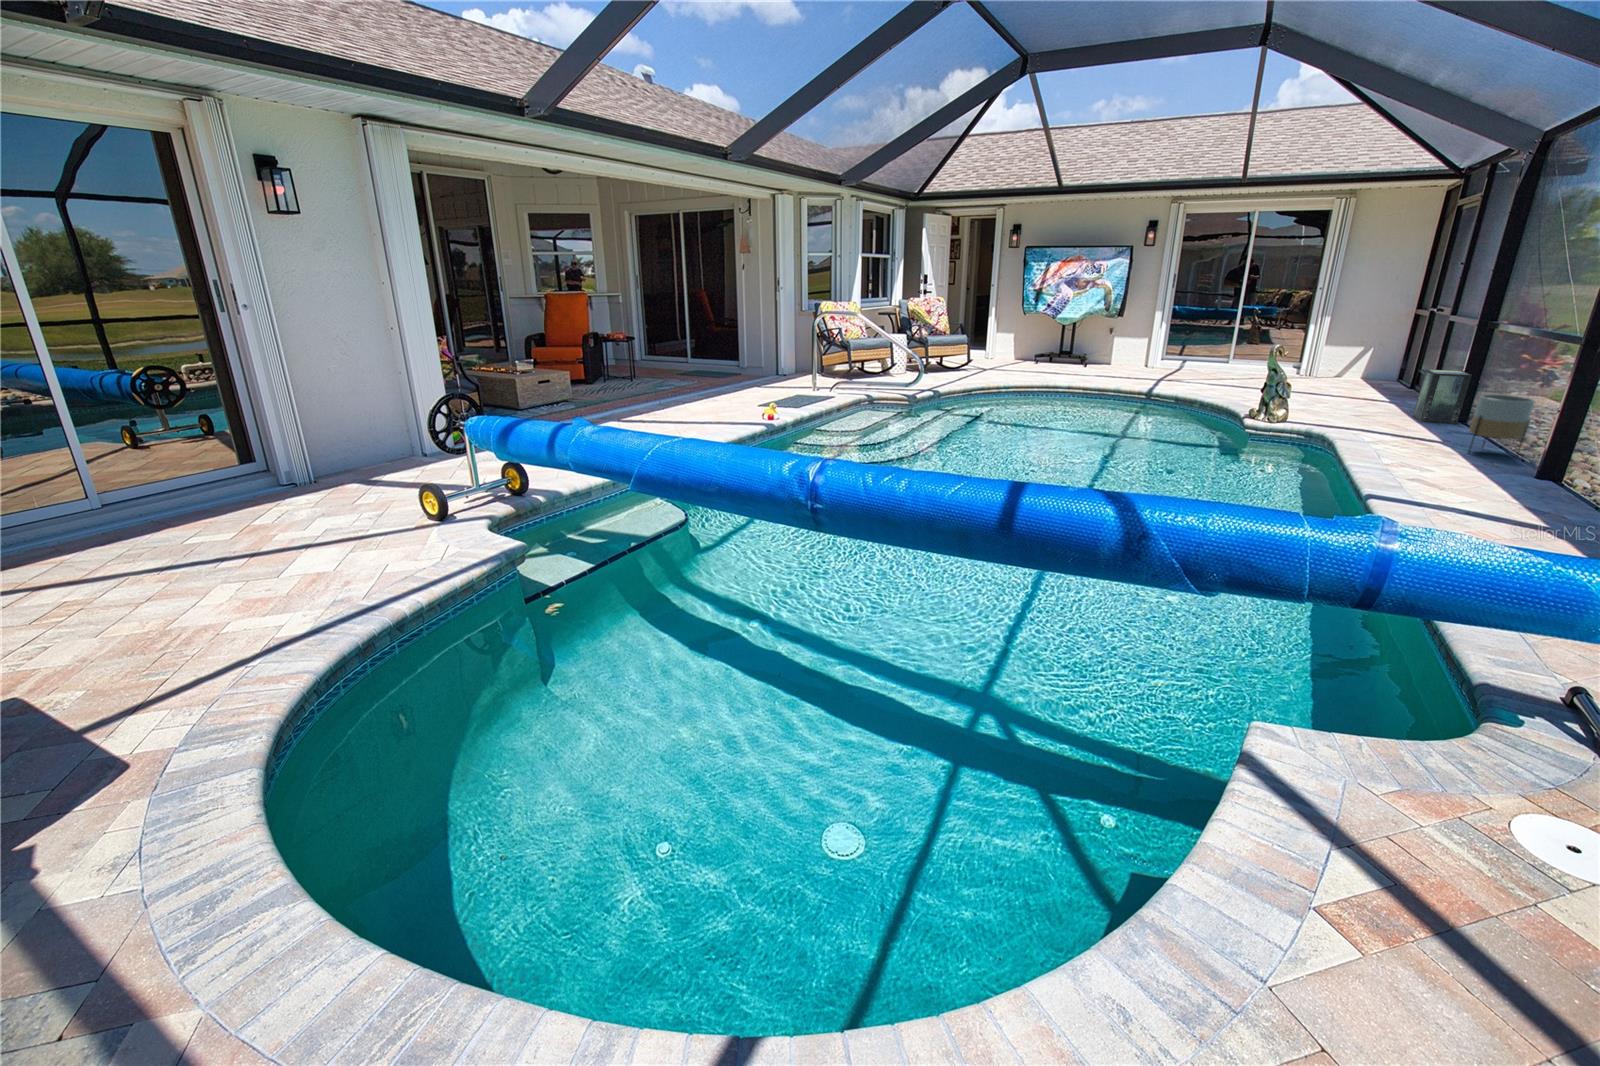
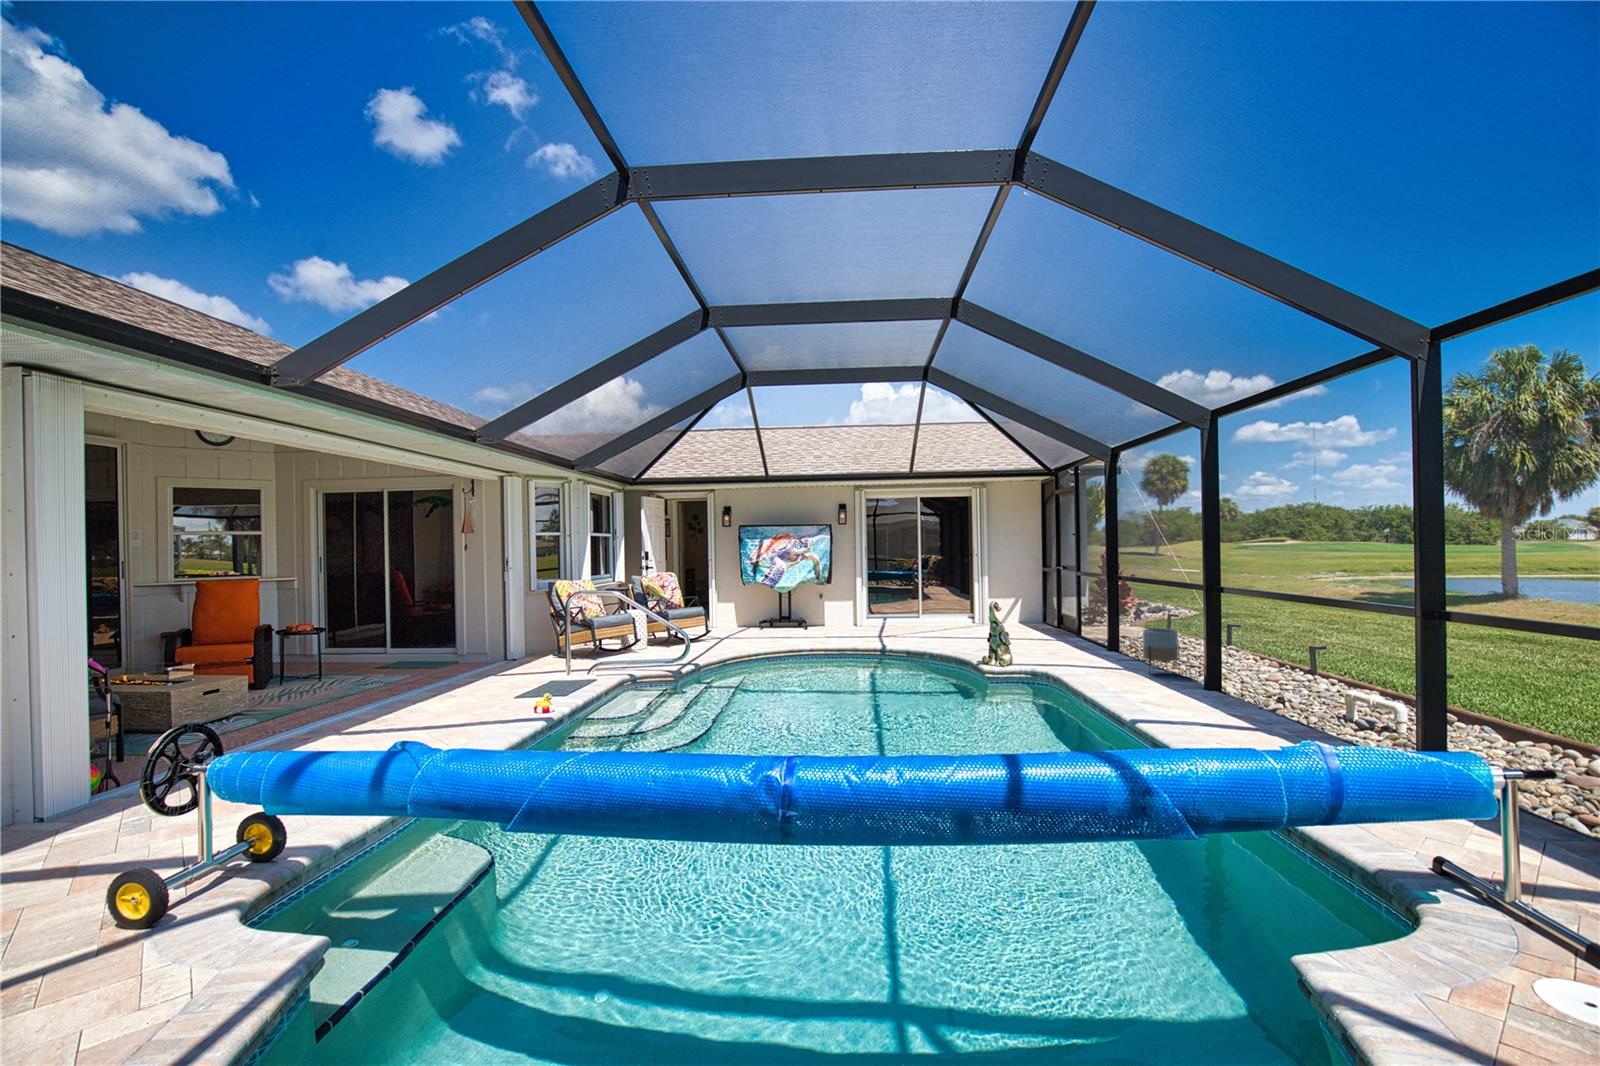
storage box: present [1413,369,1472,424] -> none [1085,613,1117,654]

